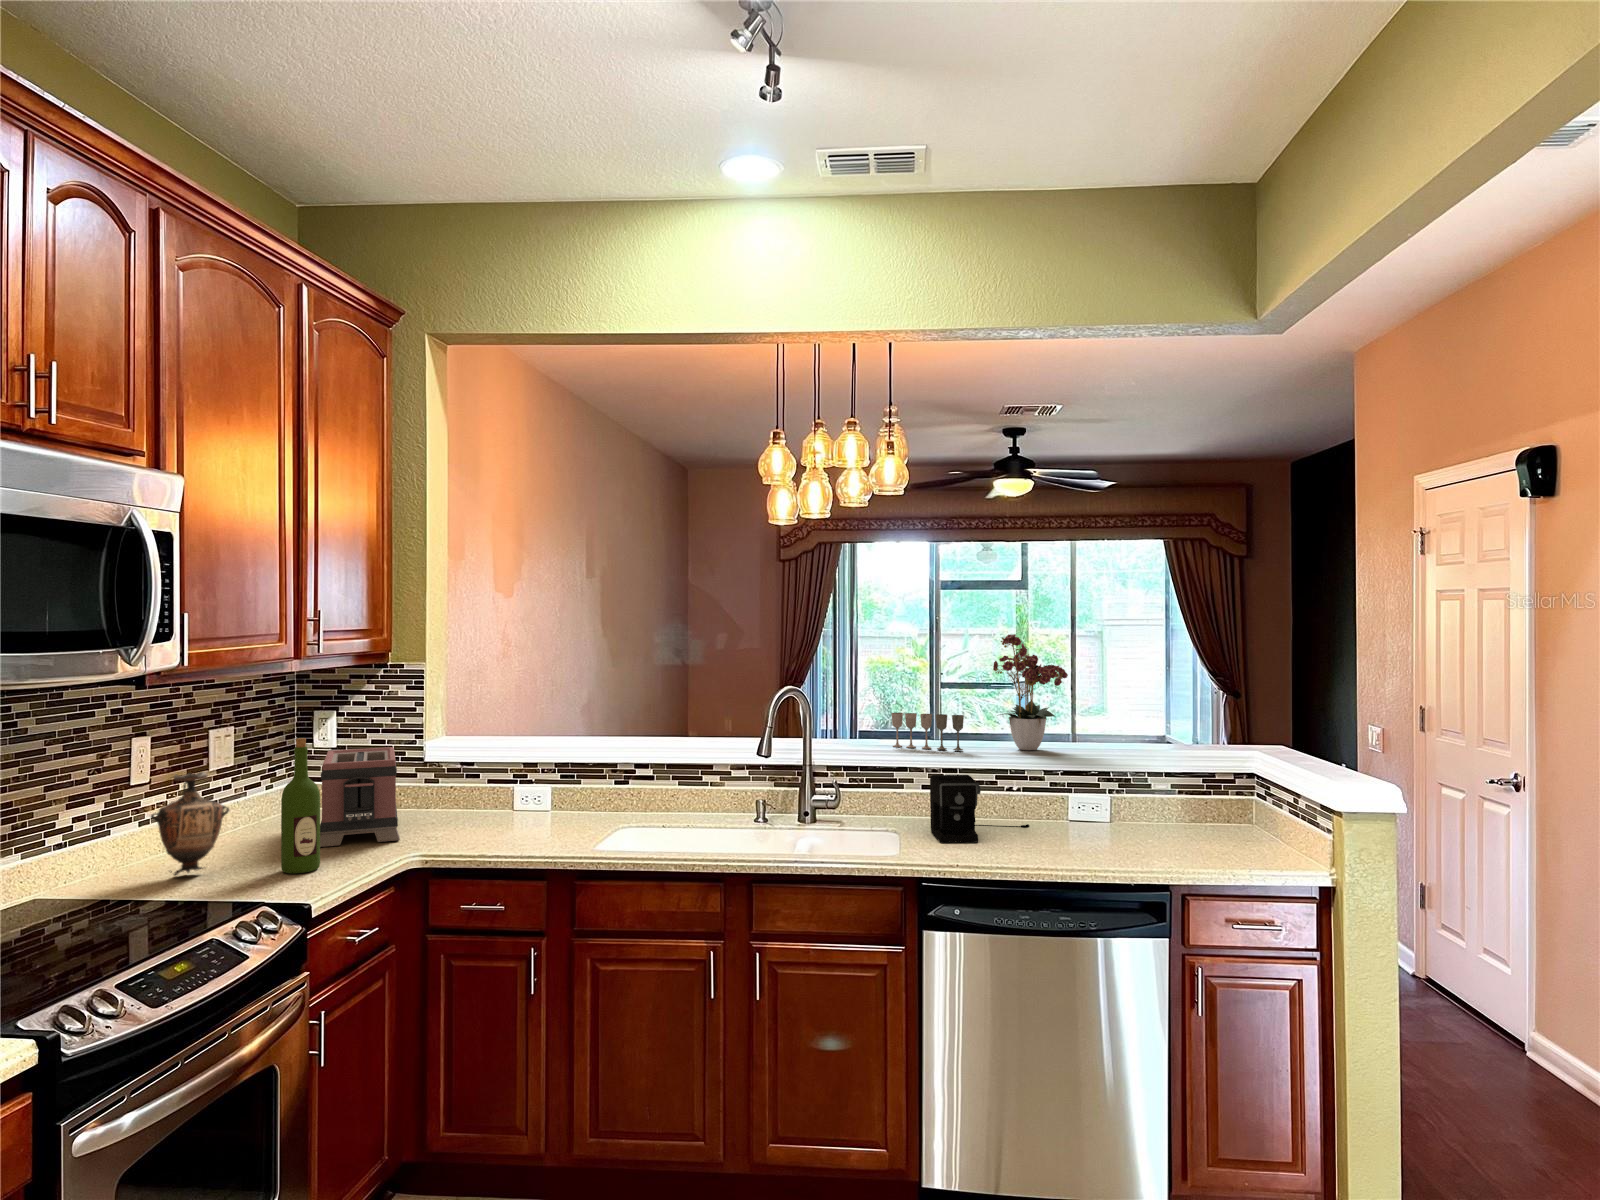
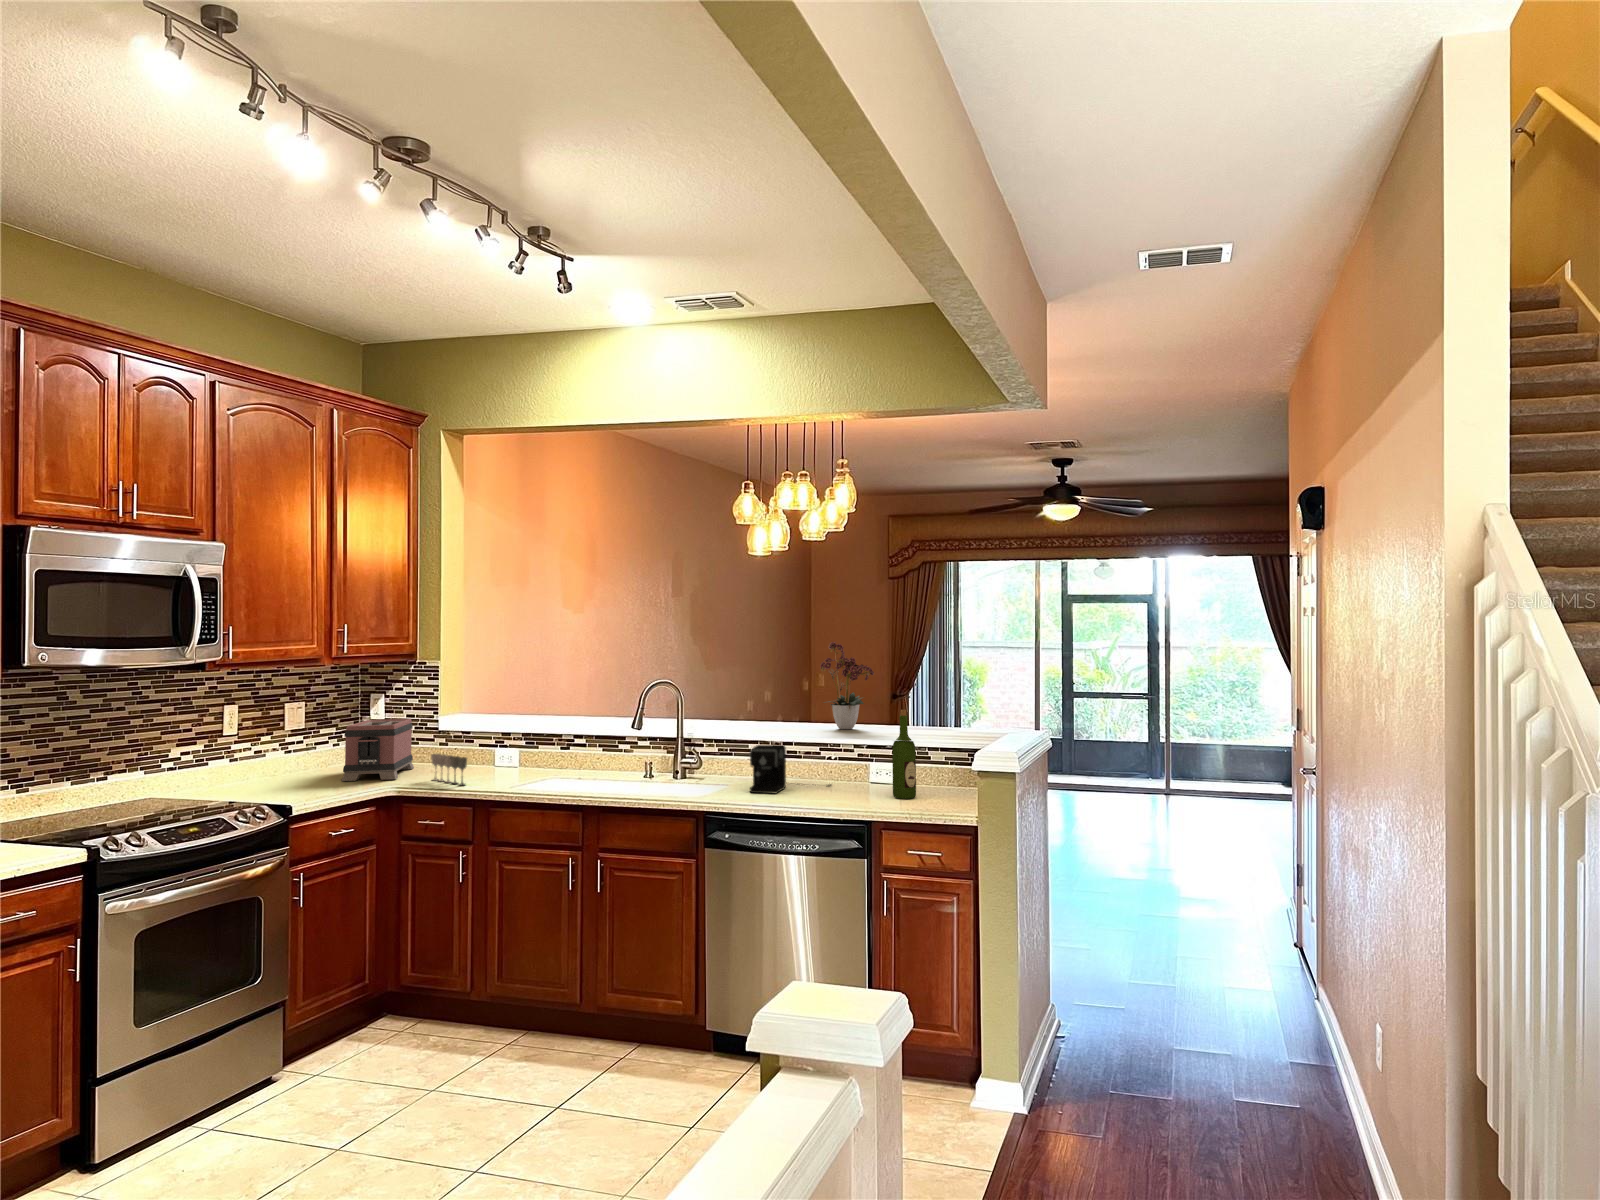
wine glass: present [891,713,964,751] -> present [431,754,467,785]
wine bottle: present [281,738,320,874] -> present [892,710,916,799]
vase: present [151,772,229,875] -> none [220,722,273,792]

